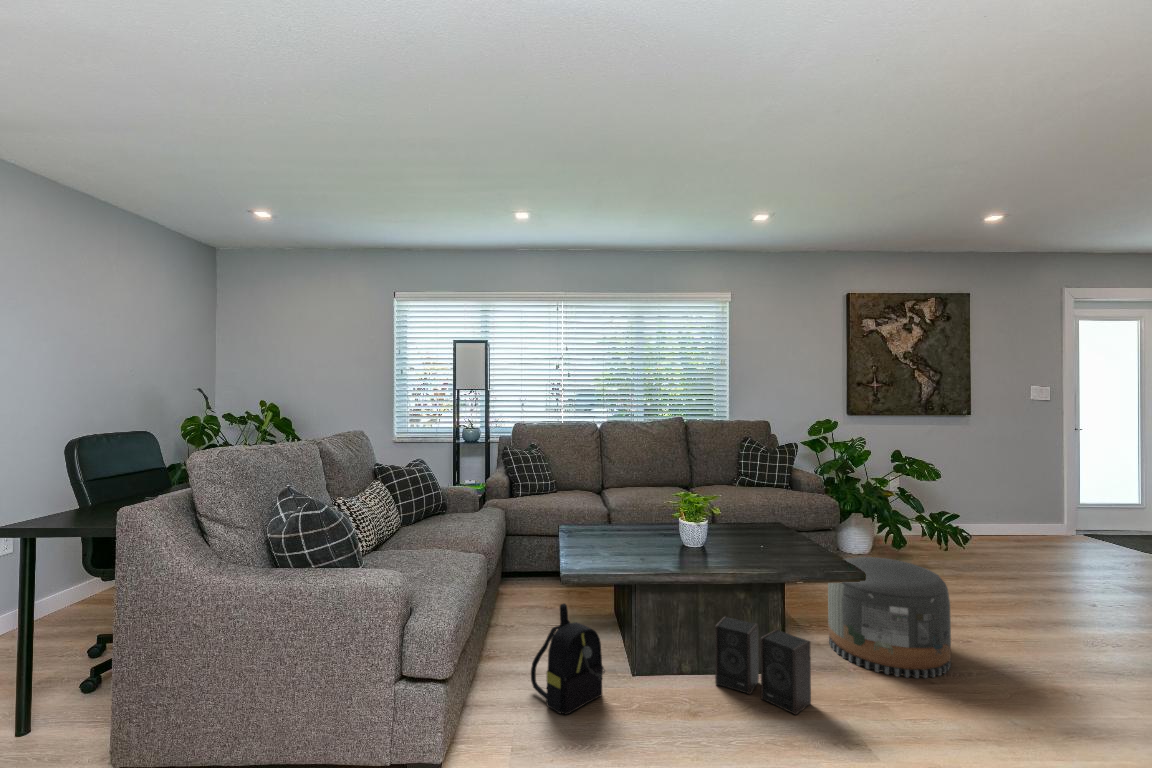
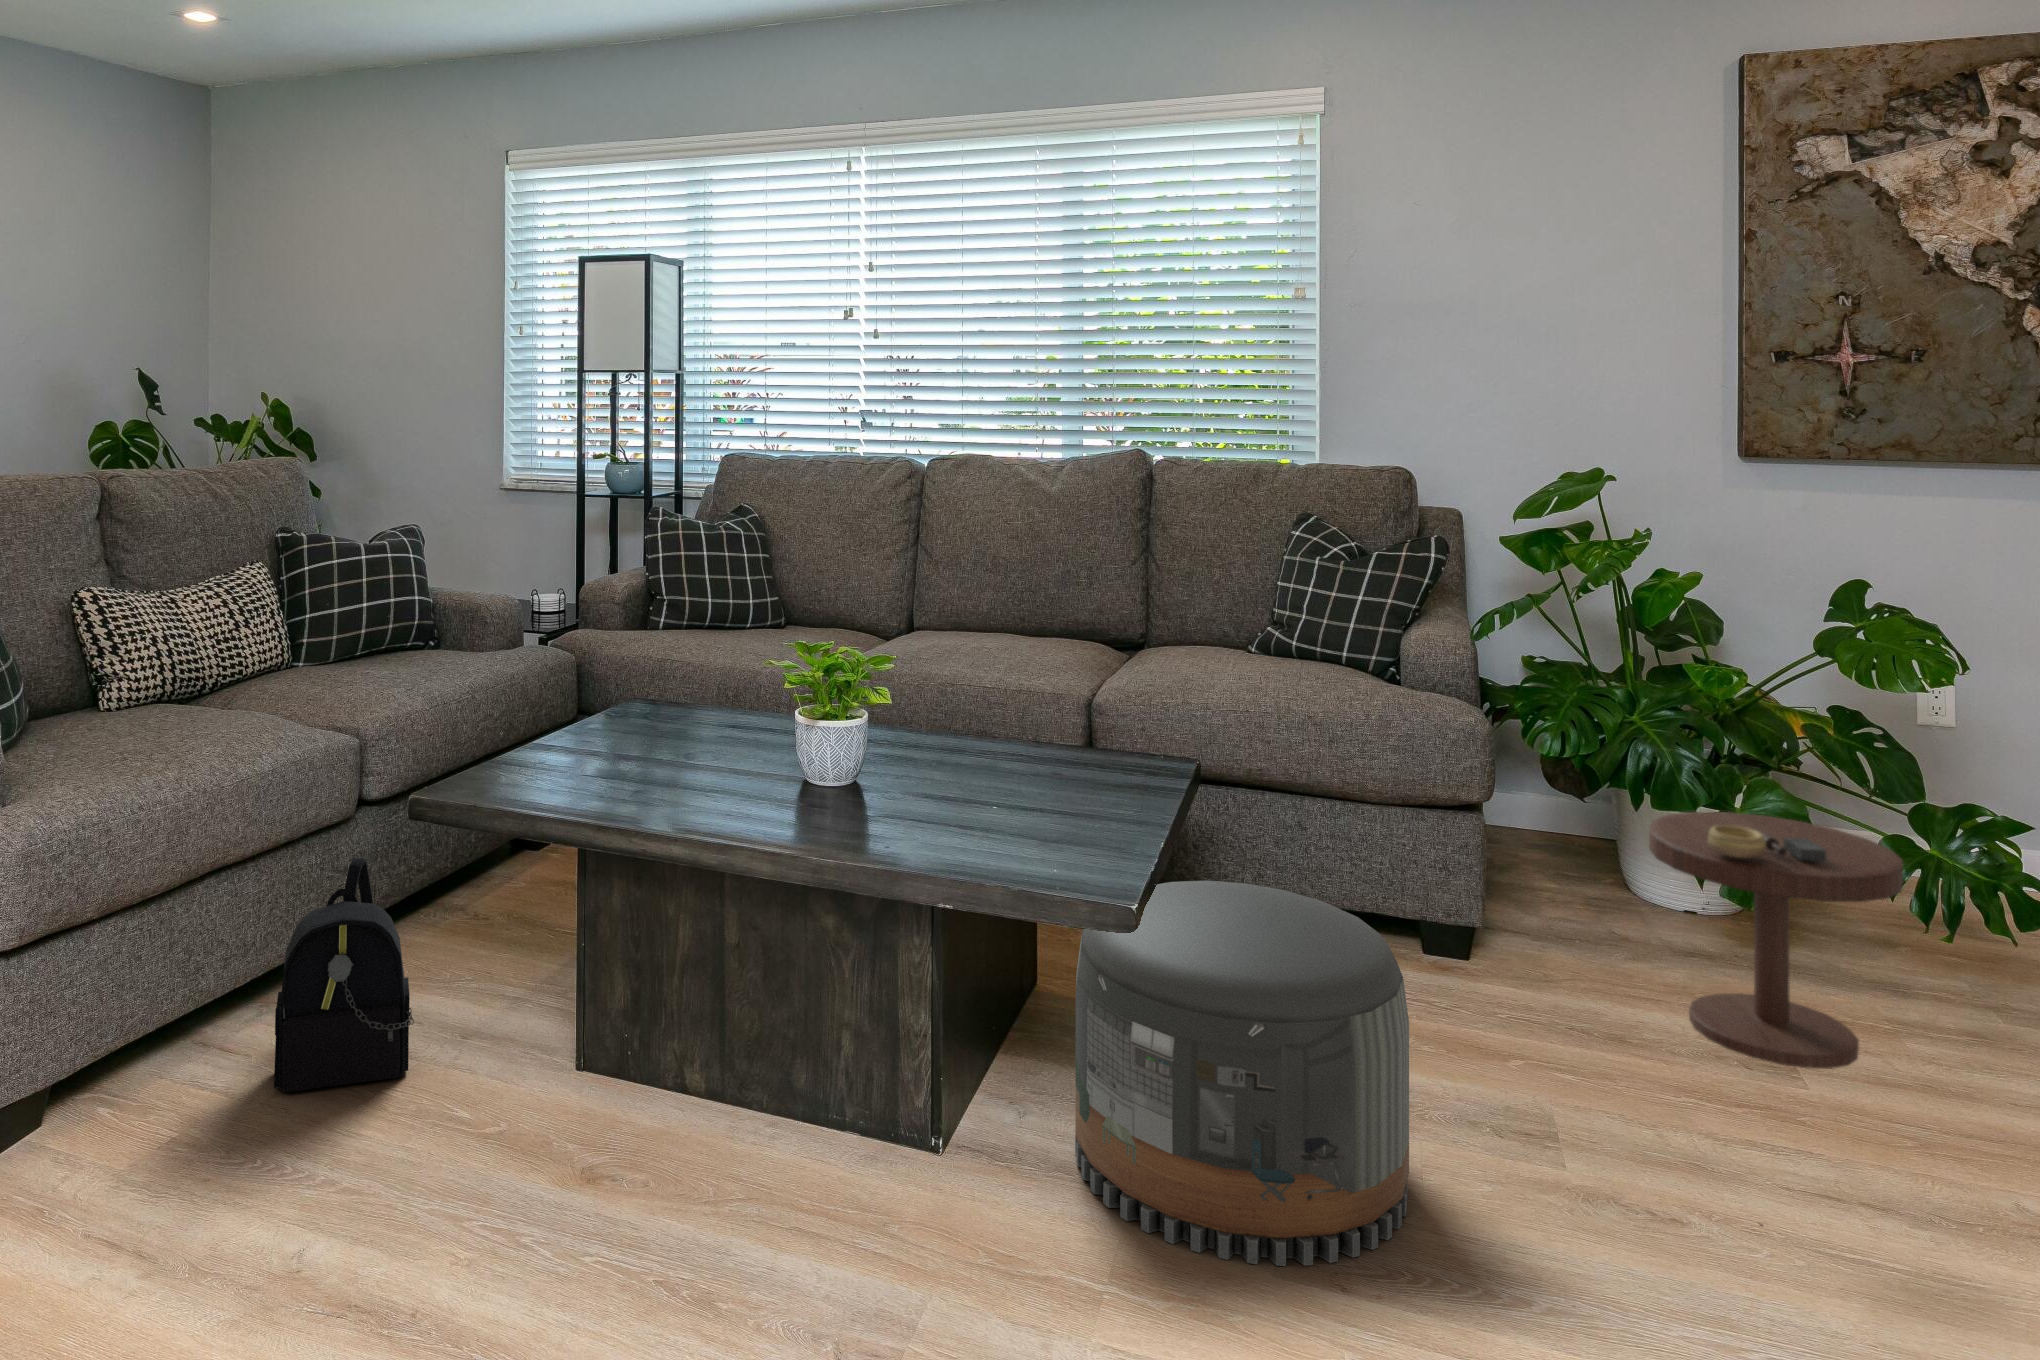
side table: none [967,515,1043,632] -> present [1649,812,1903,1069]
speaker: present [715,617,811,715] -> none [656,961,799,1231]

